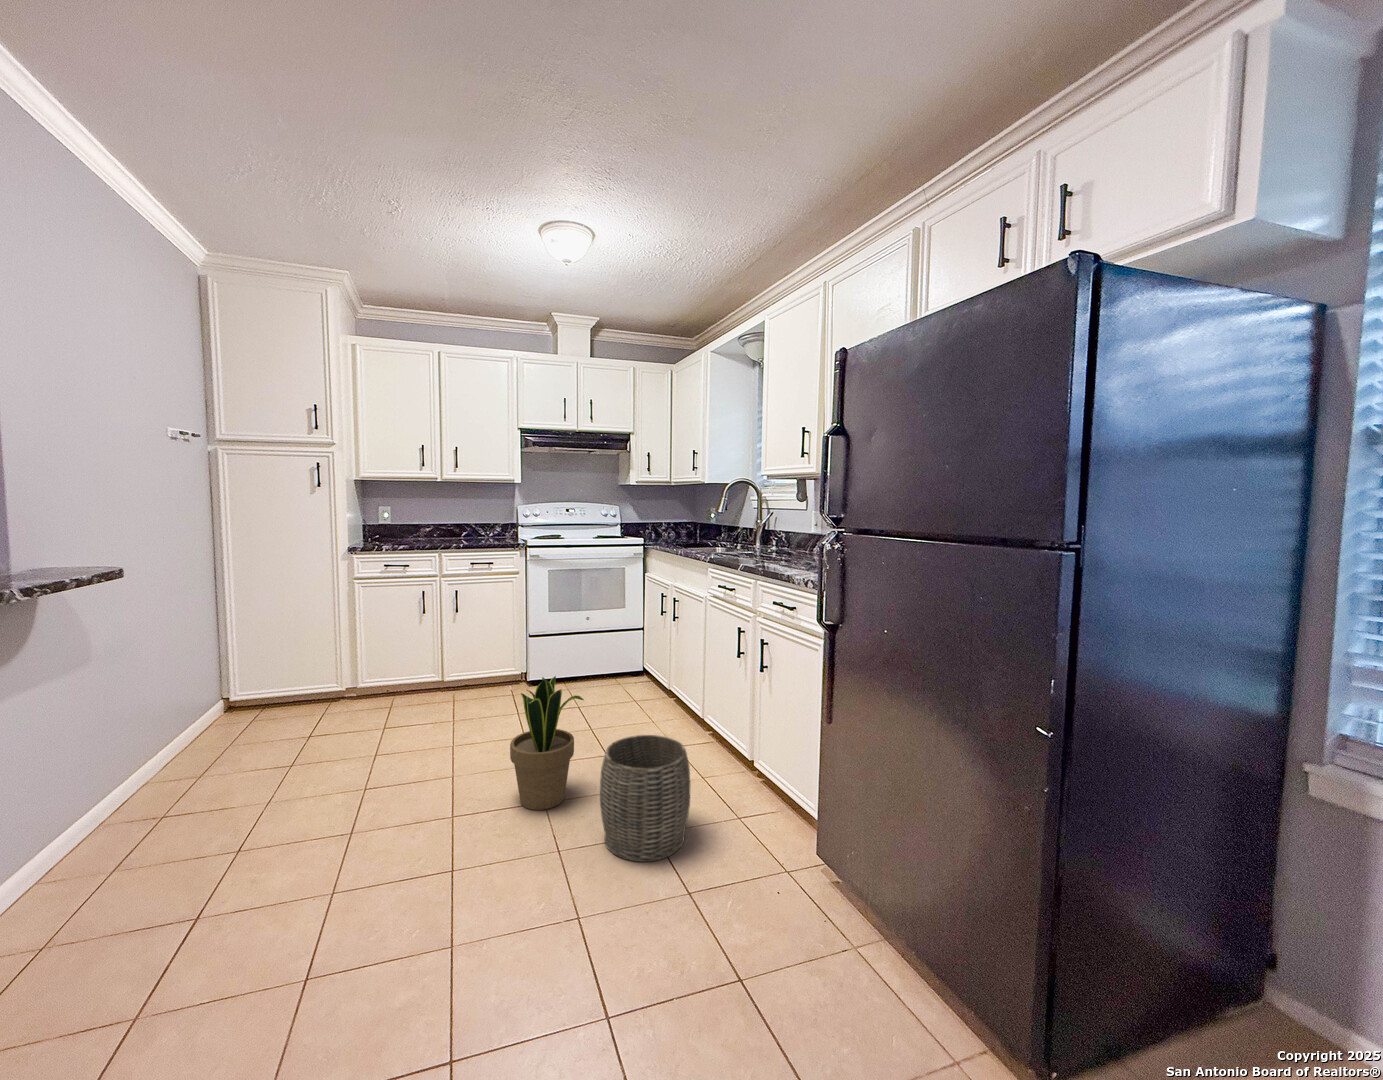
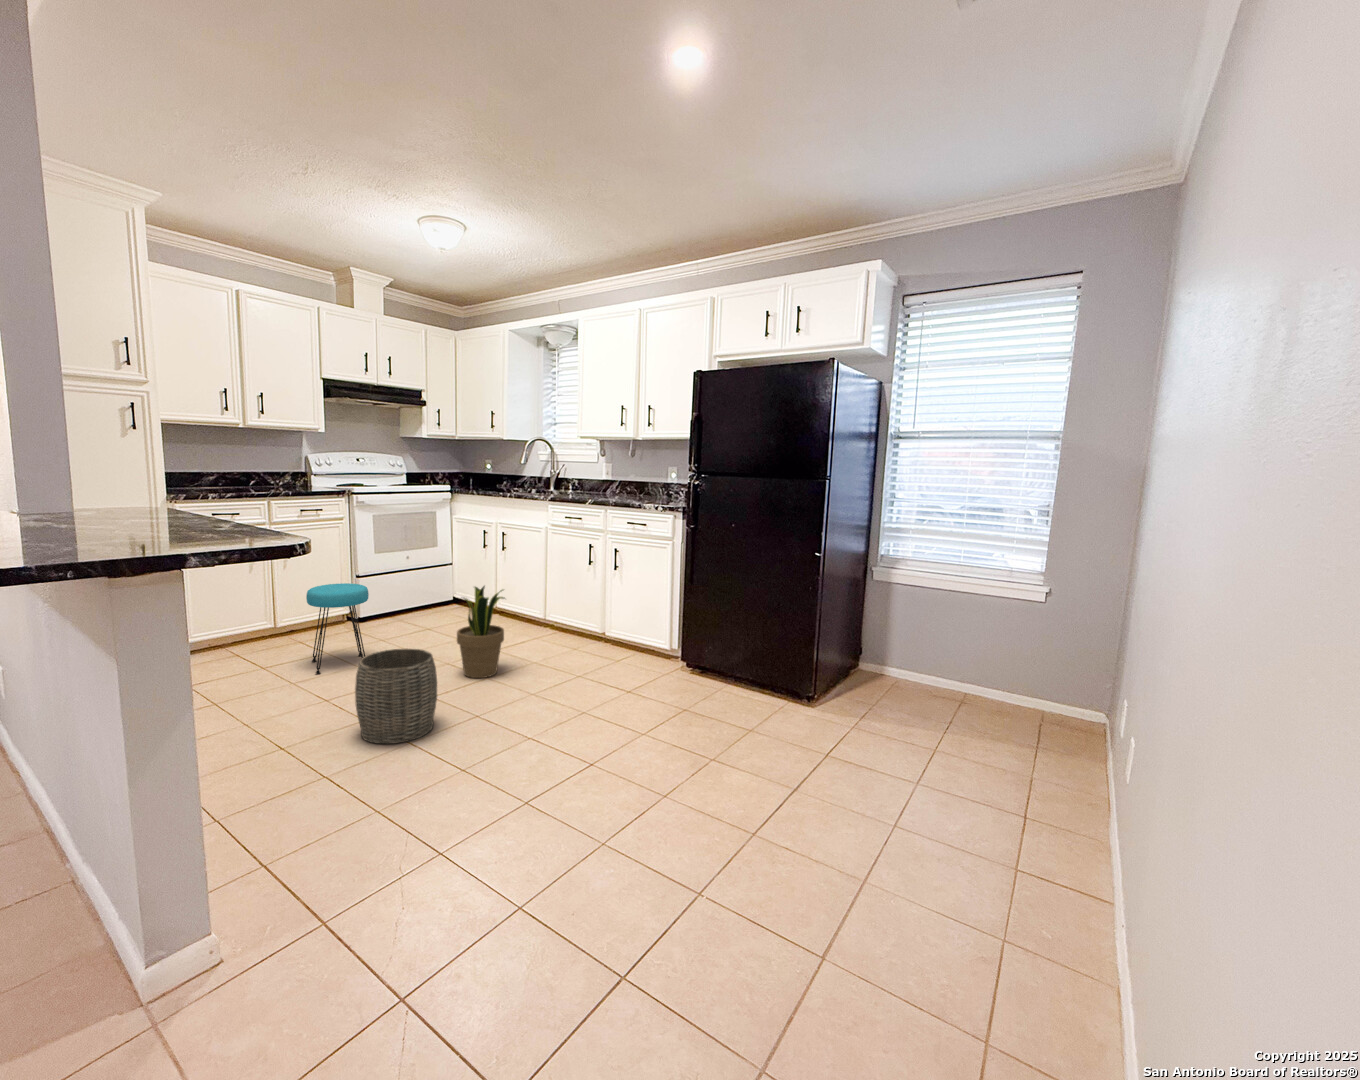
stool: none [402,650,475,755] -> present [306,583,369,674]
woven basket: present [600,735,690,862] -> present [355,649,437,744]

